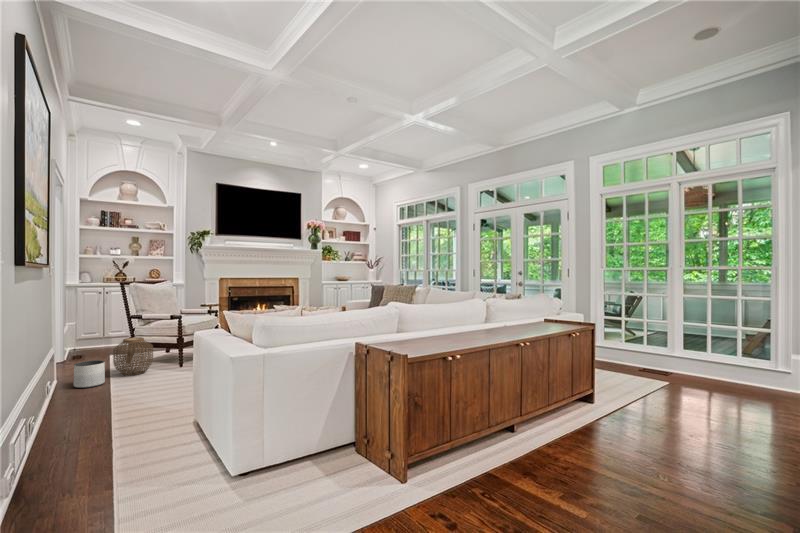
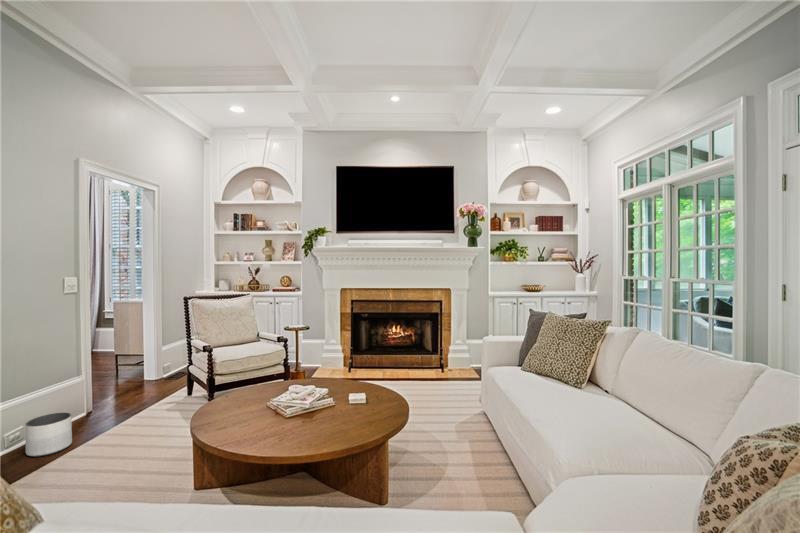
woven basket: present [113,337,153,376] -> none [101,380,158,437]

